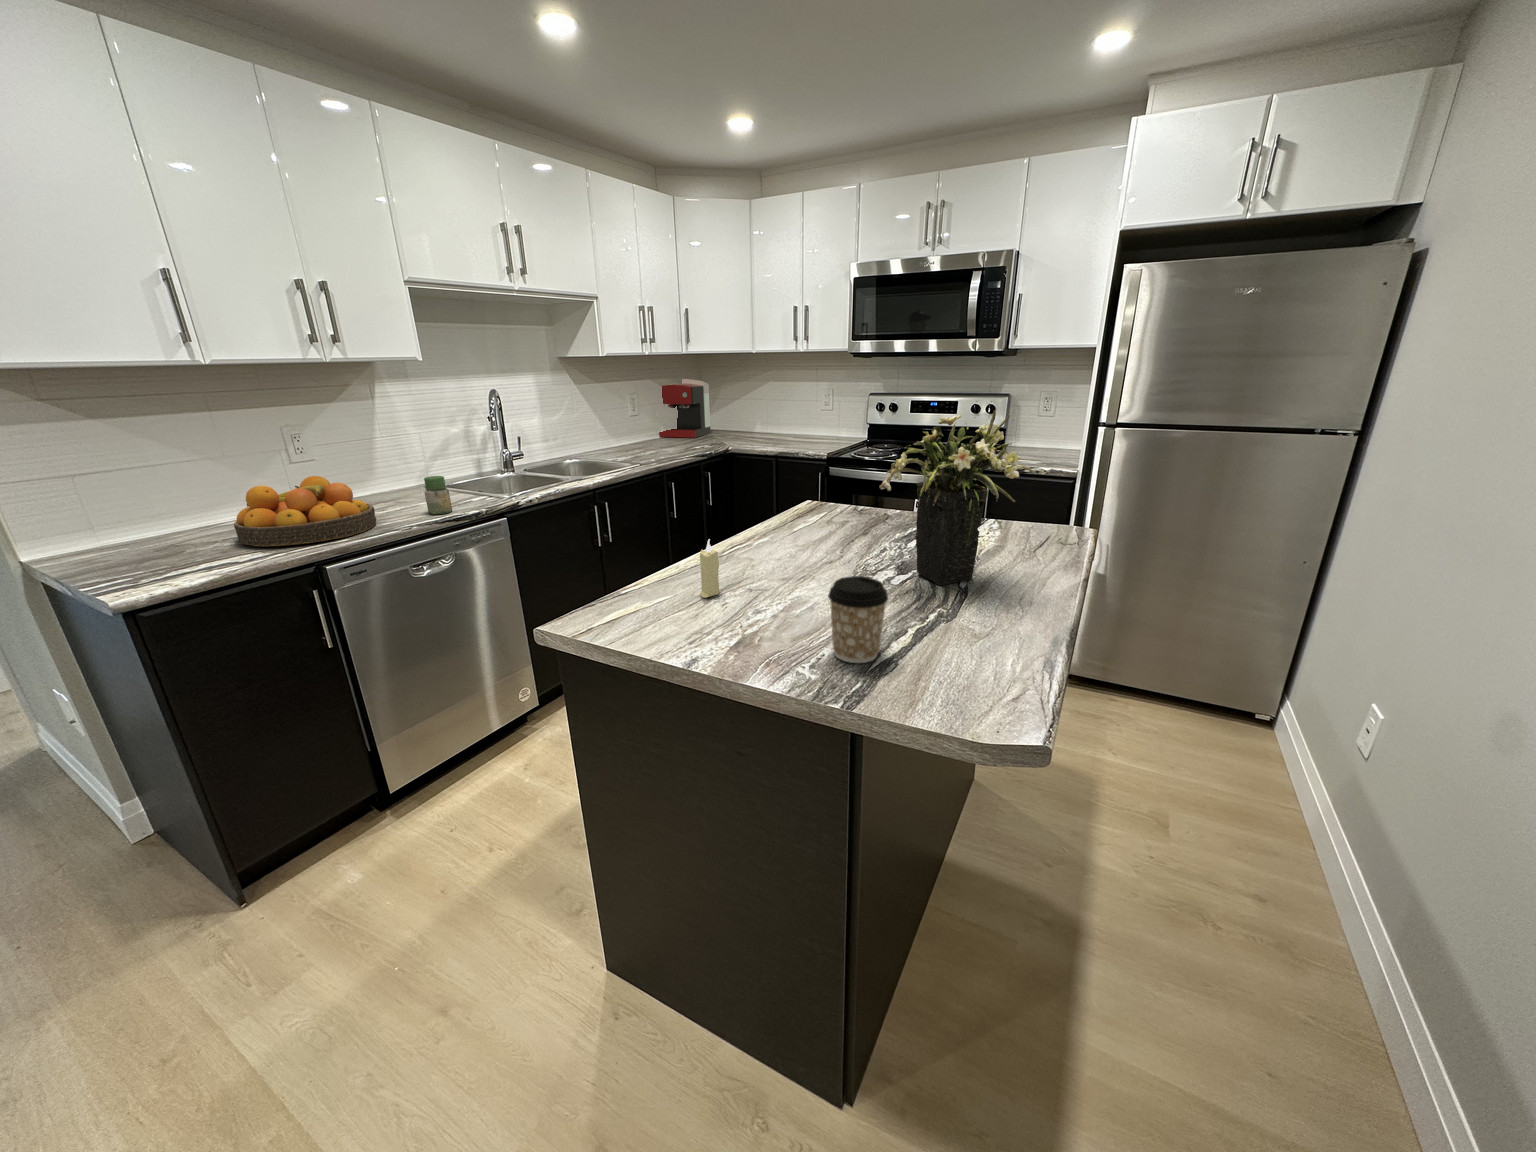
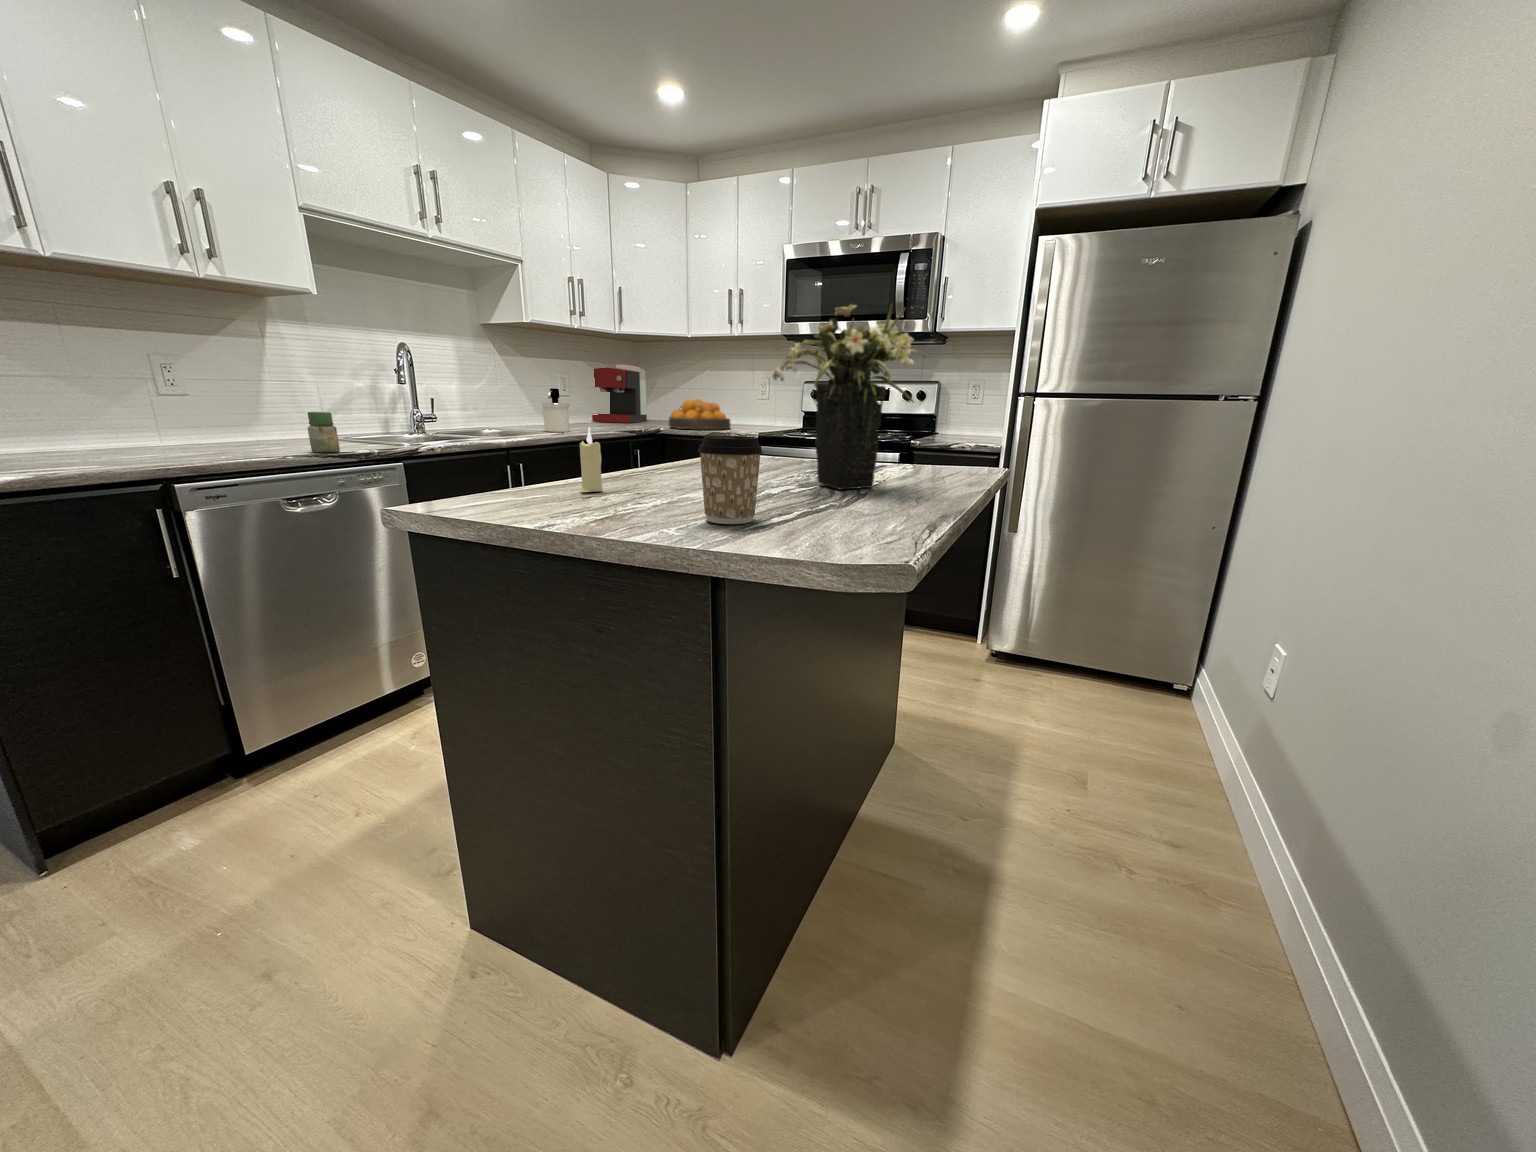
soap dispenser: none [618,419,644,461] -> present [542,388,569,432]
fruit bowl: present [234,476,376,547] -> present [669,399,730,429]

